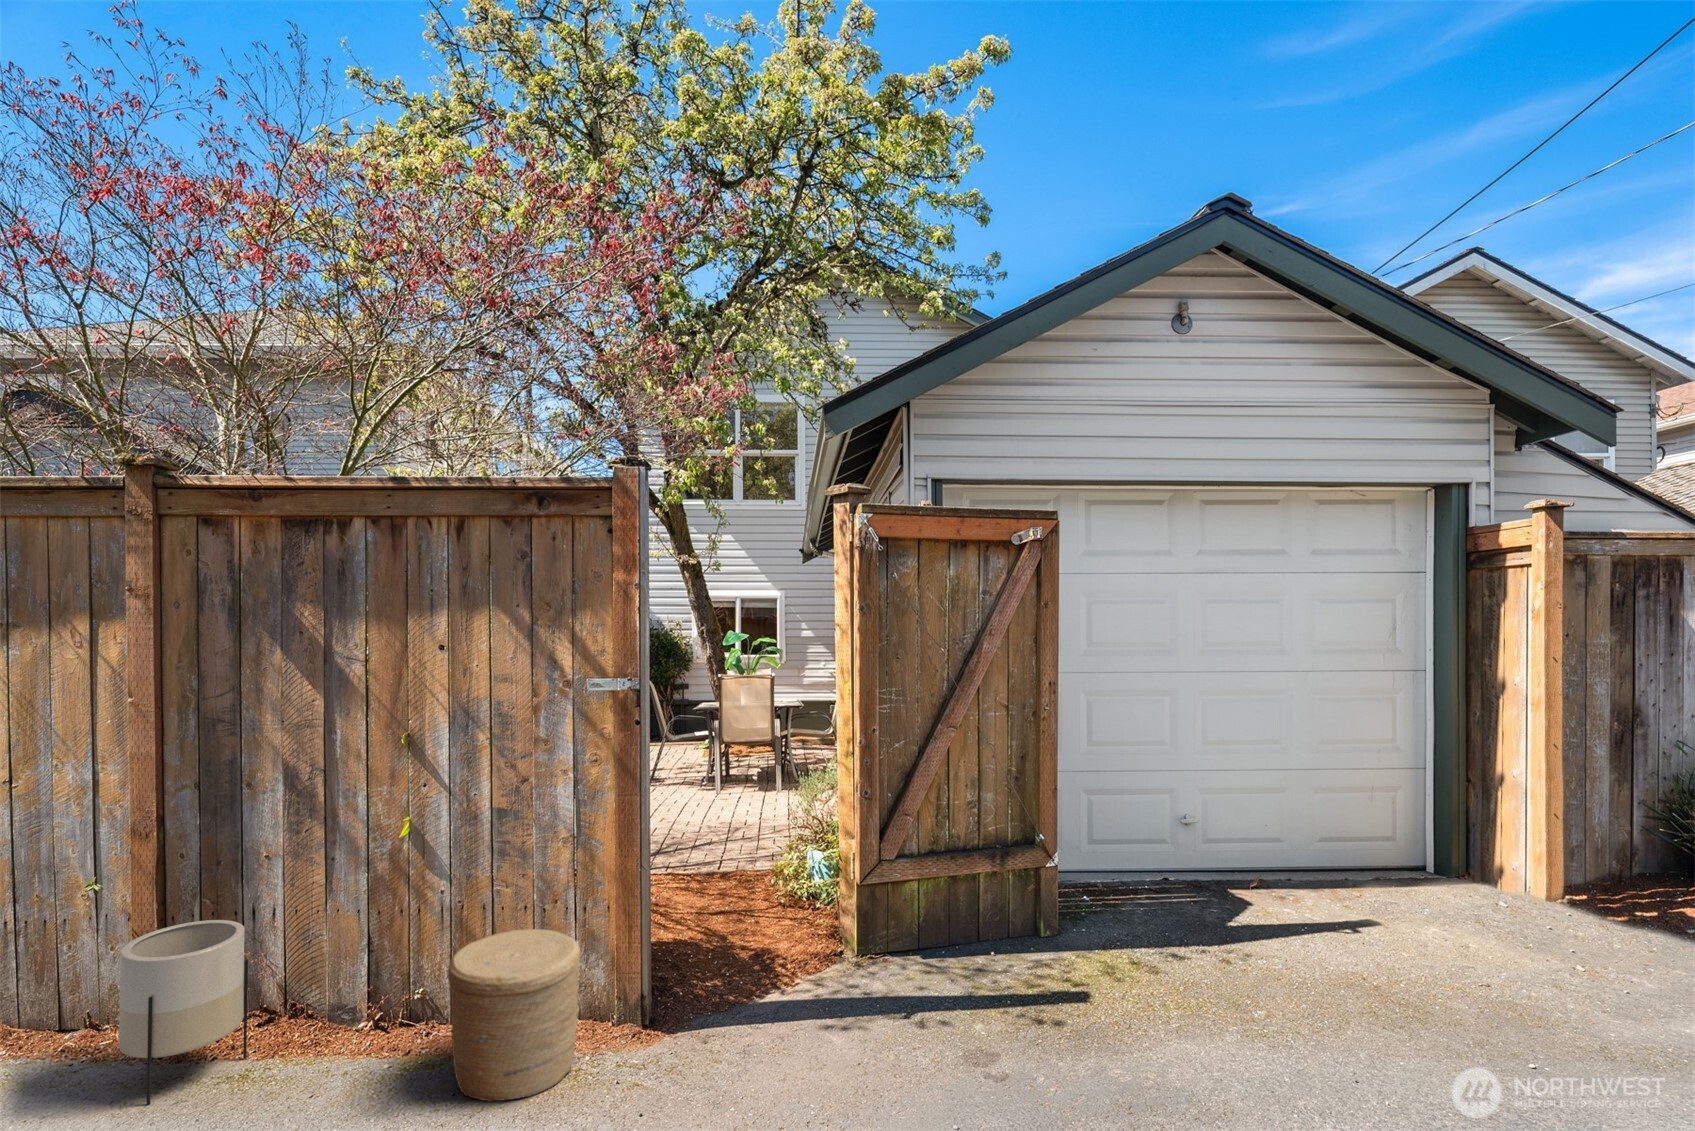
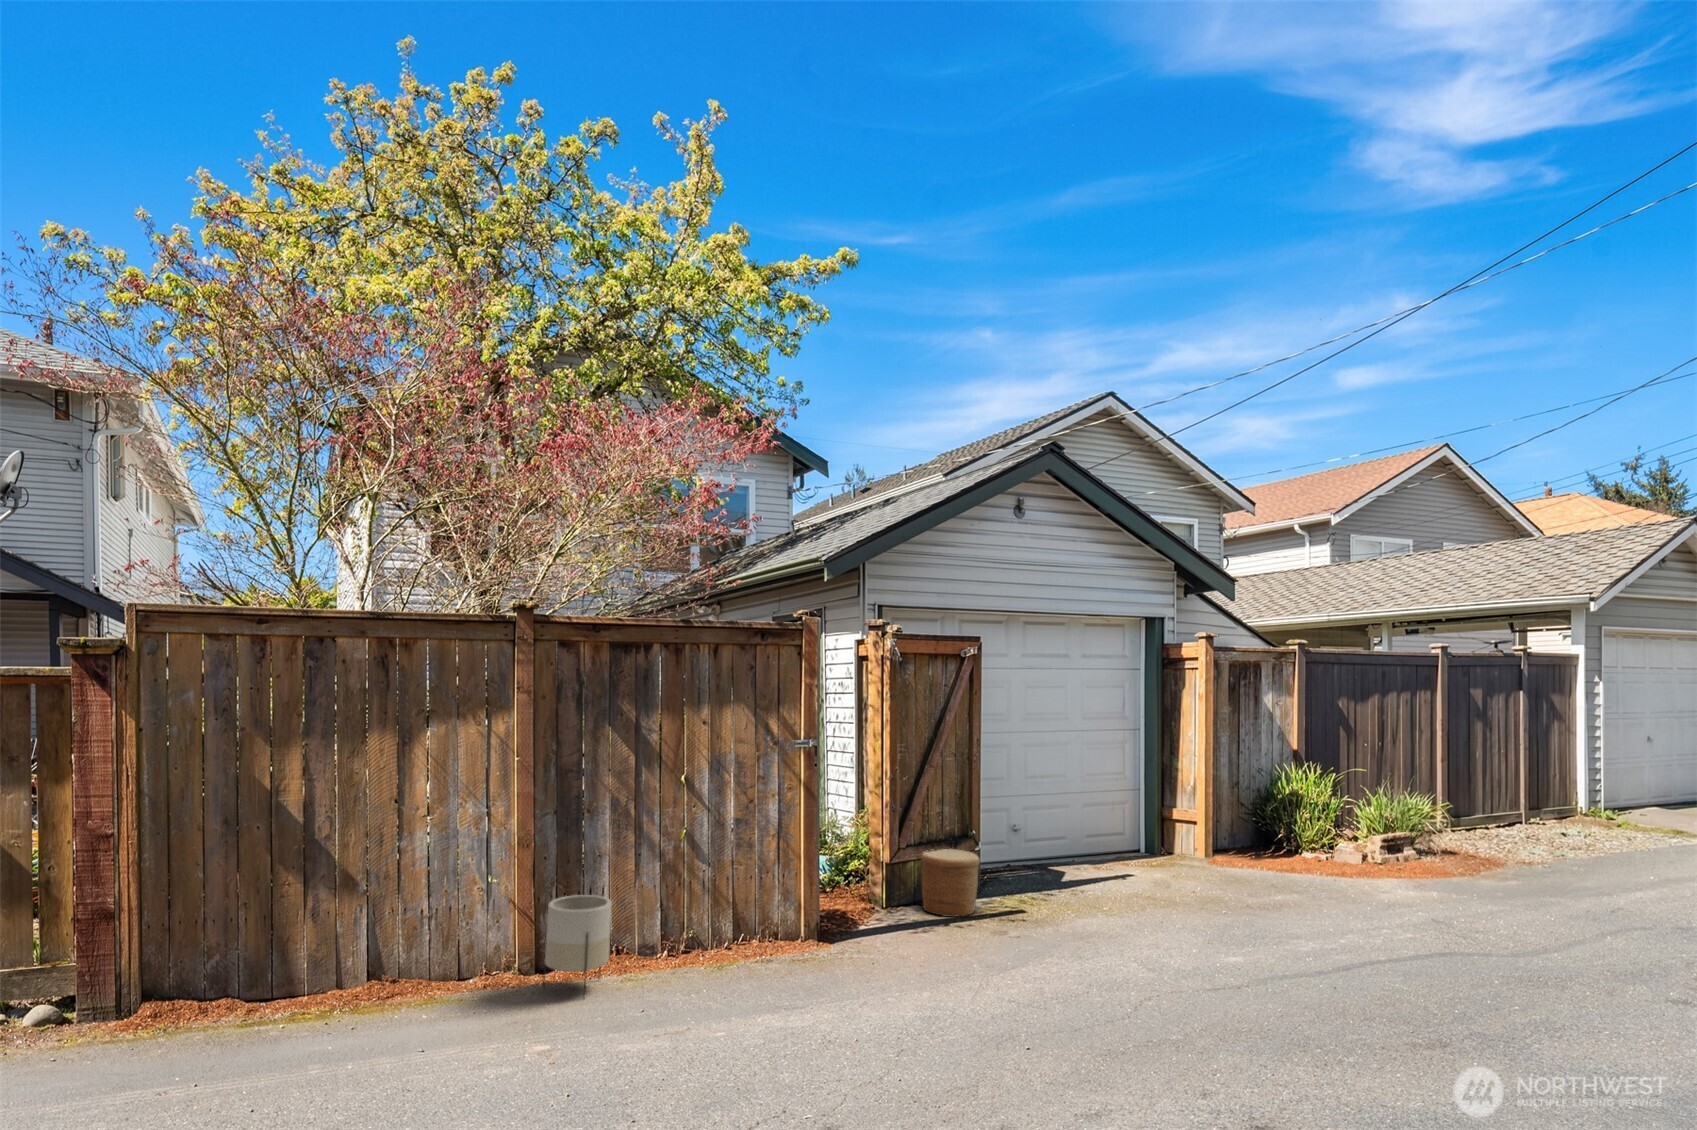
woven basket: present [447,929,580,1102] -> present [921,849,980,917]

